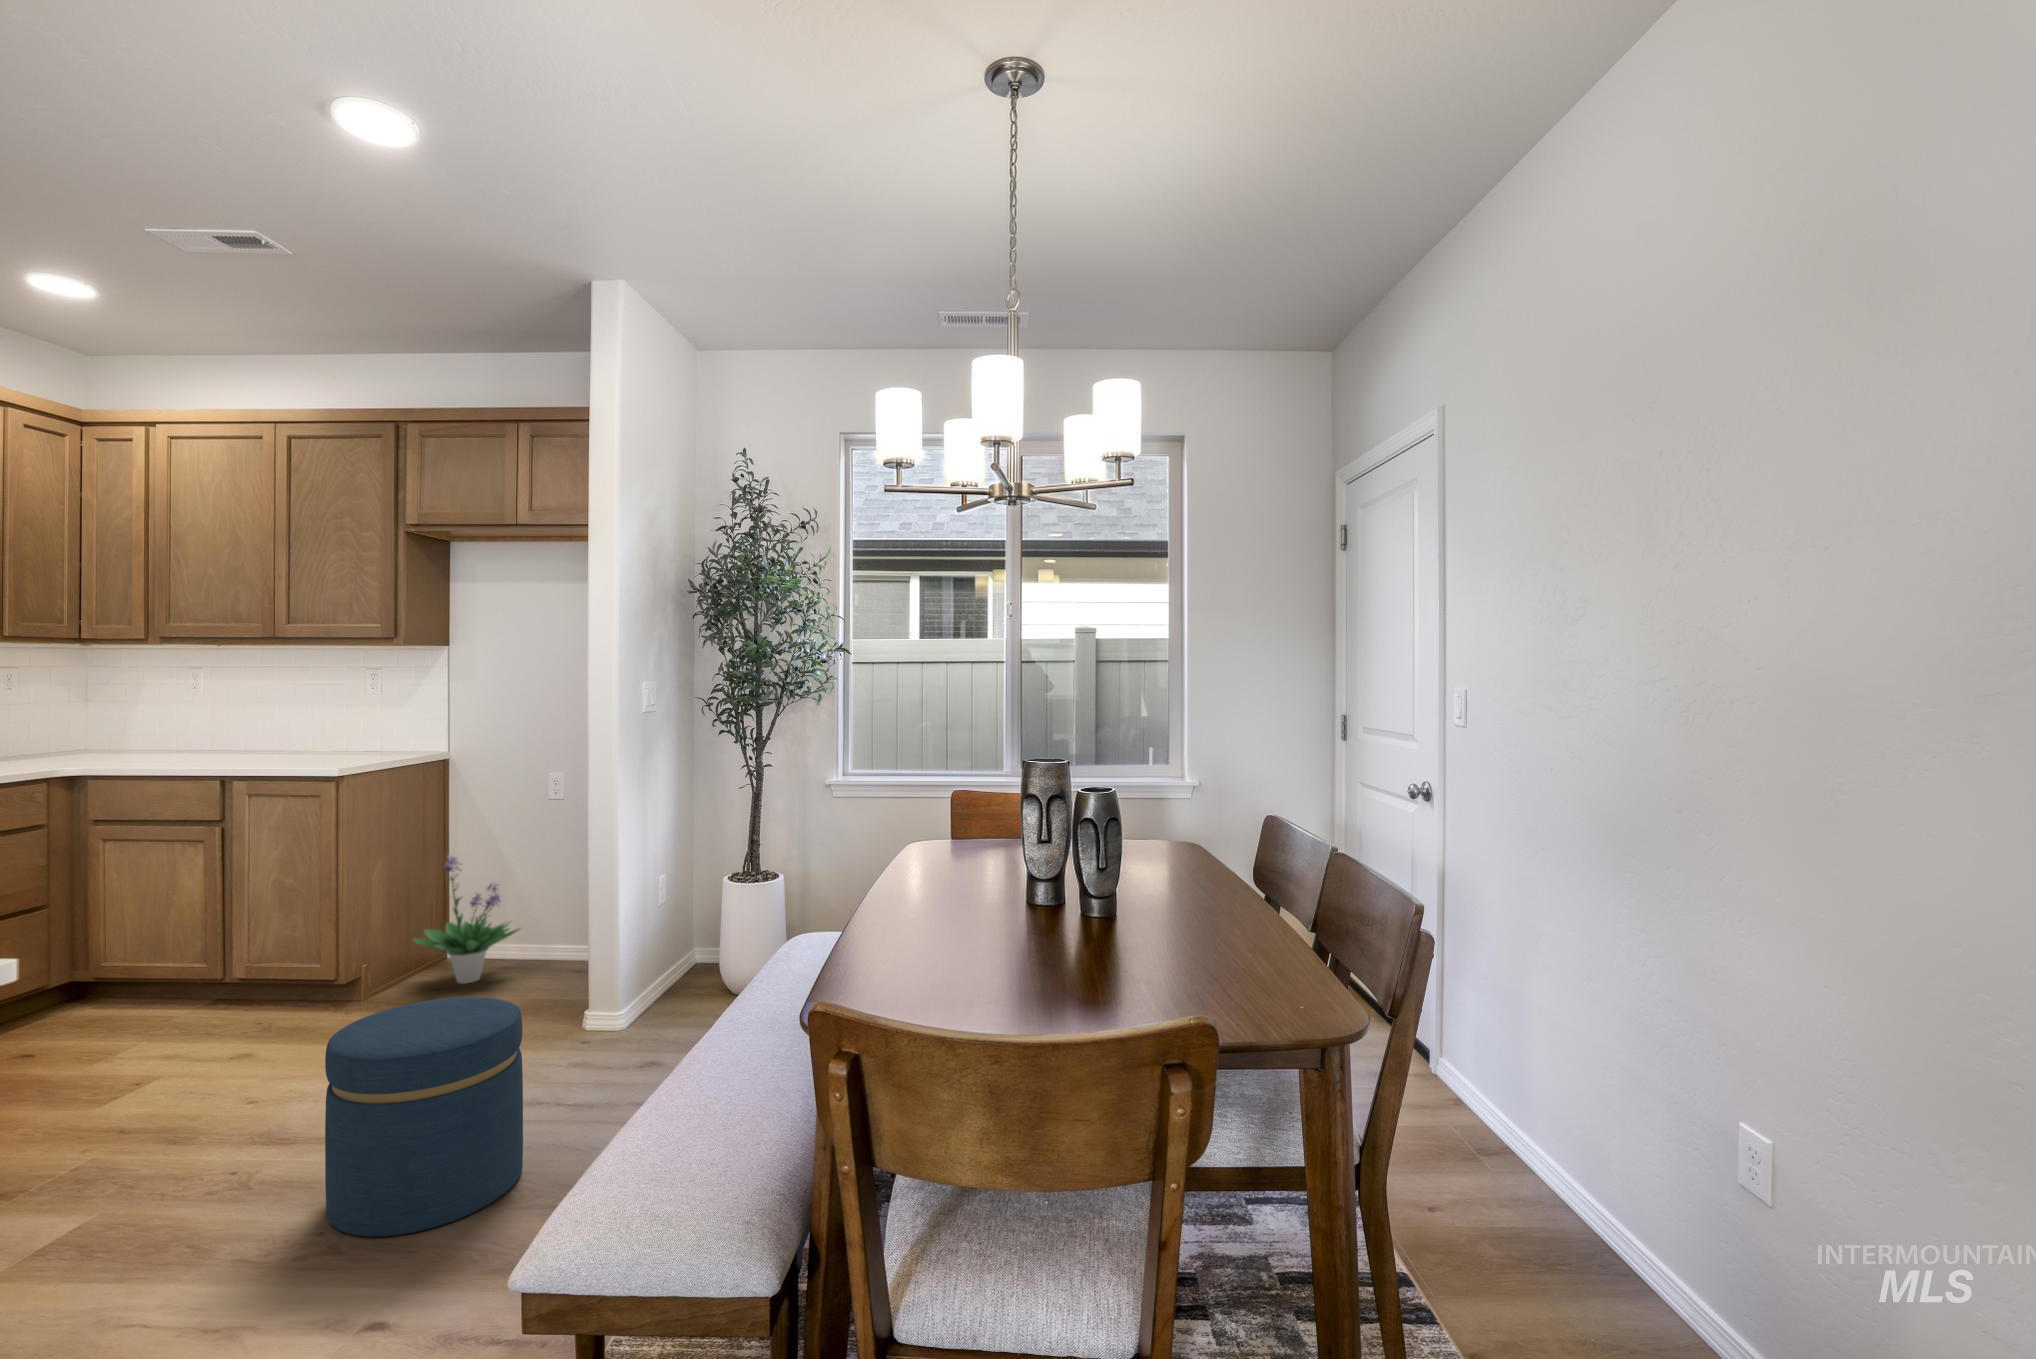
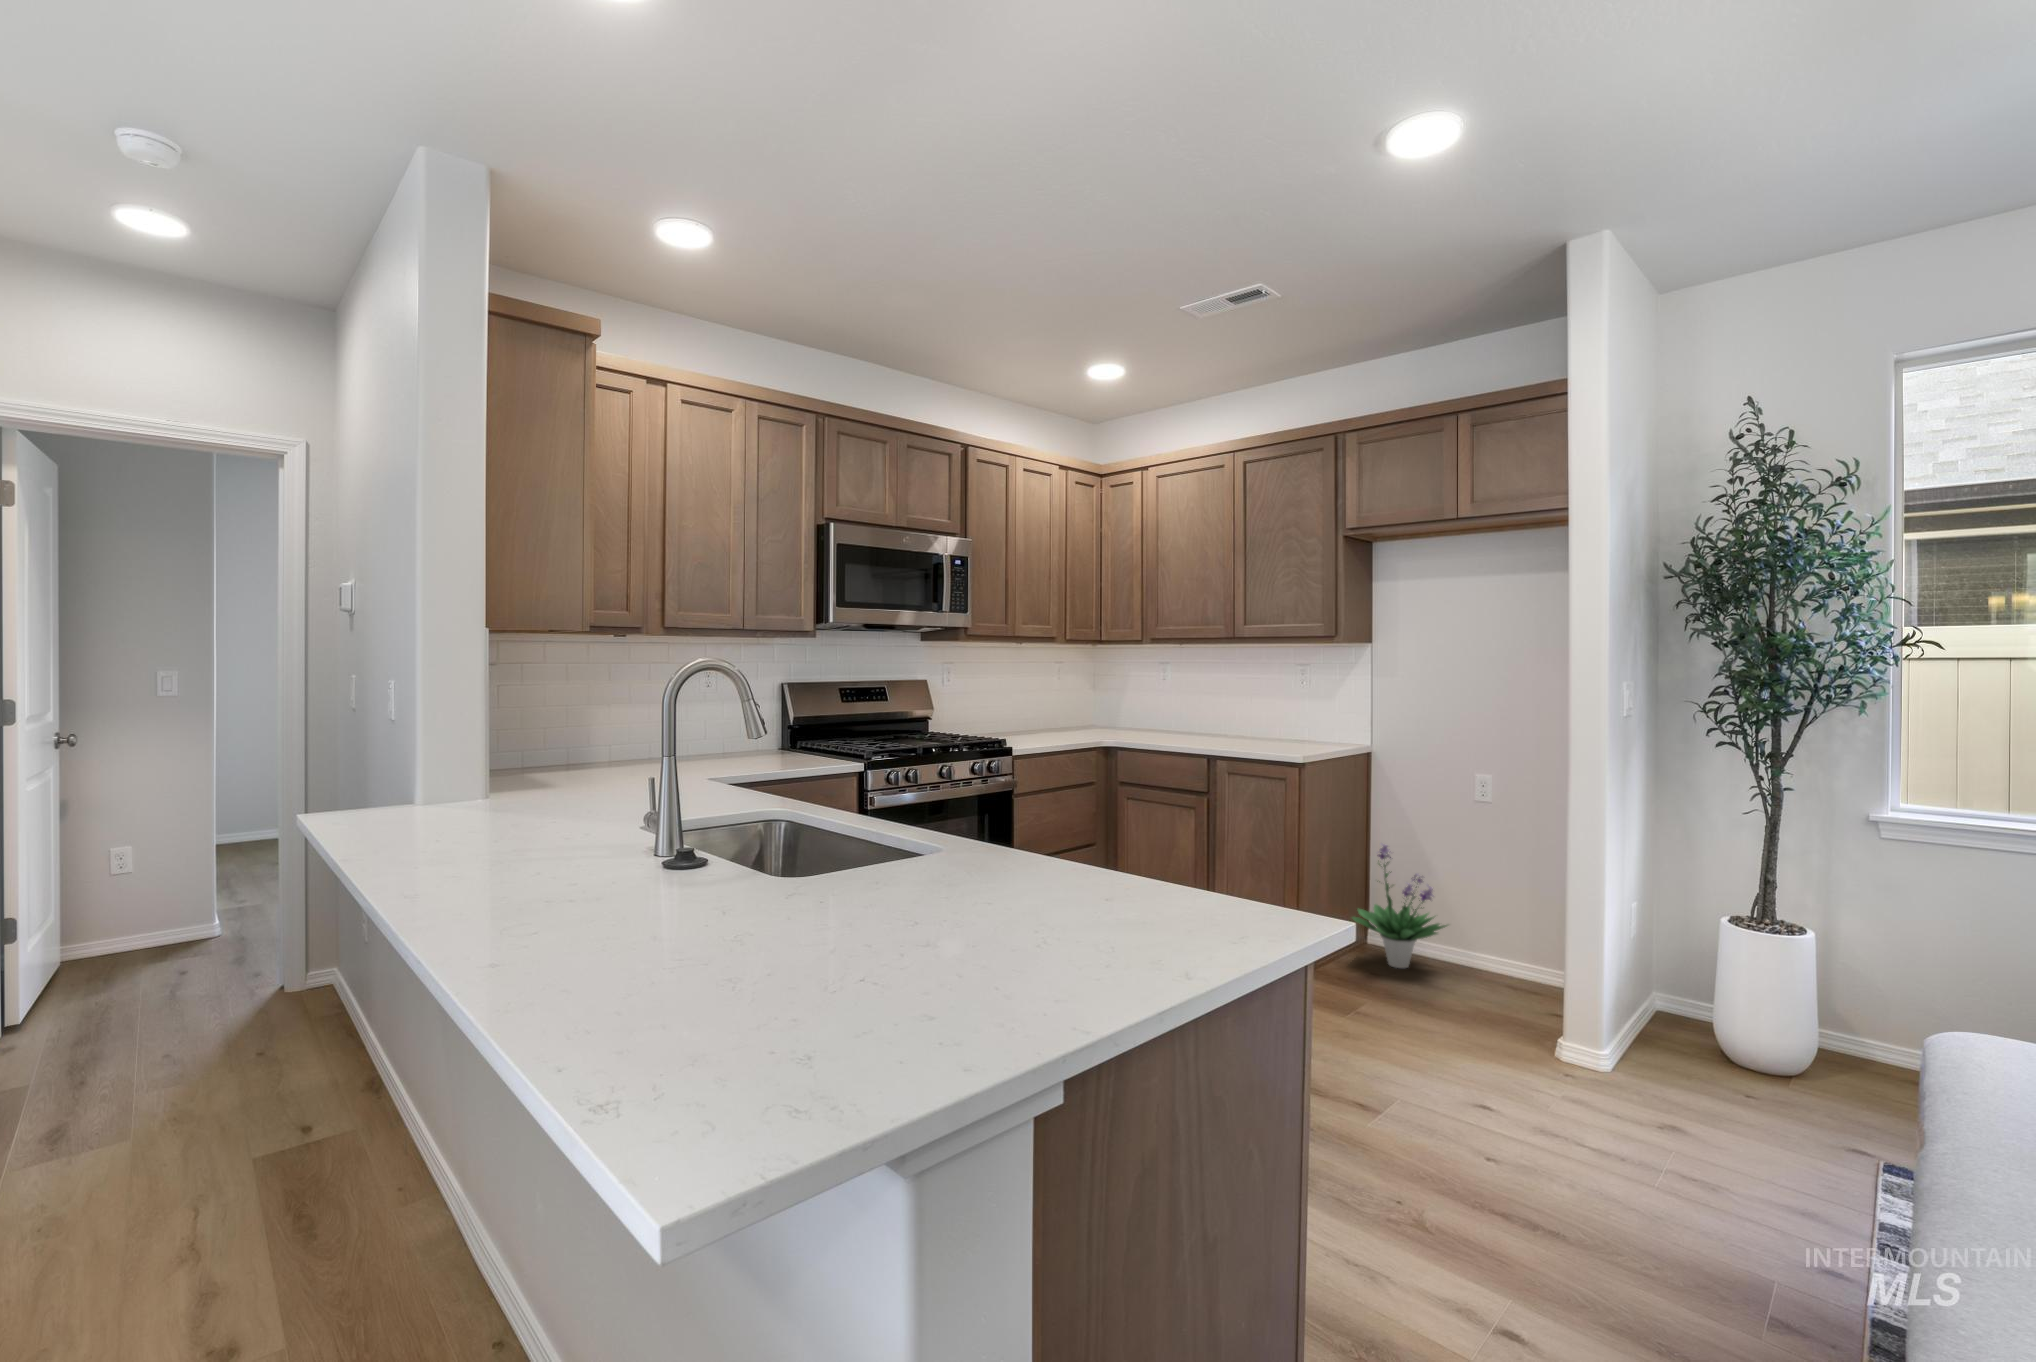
ottoman: present [325,997,523,1237] -> none [1405,1021,1603,1281]

